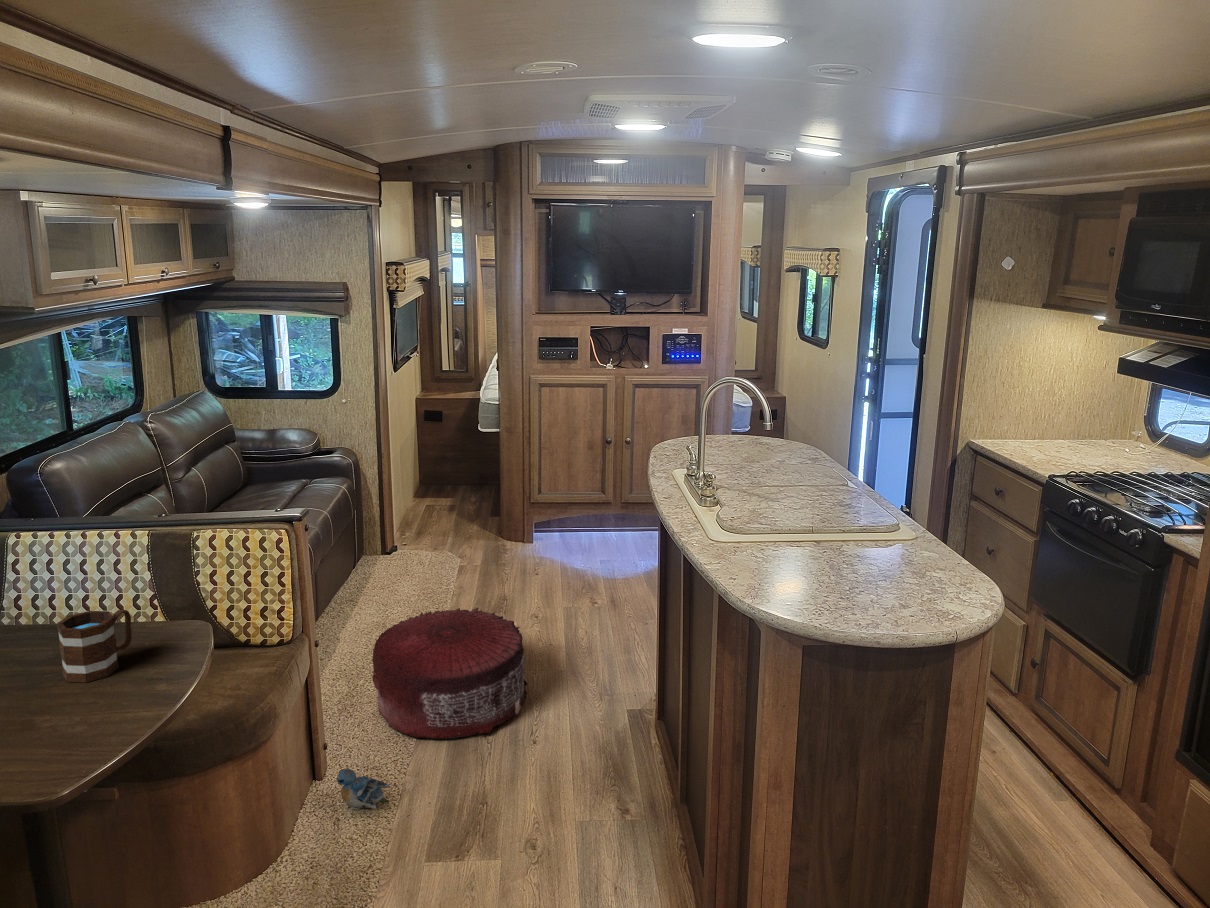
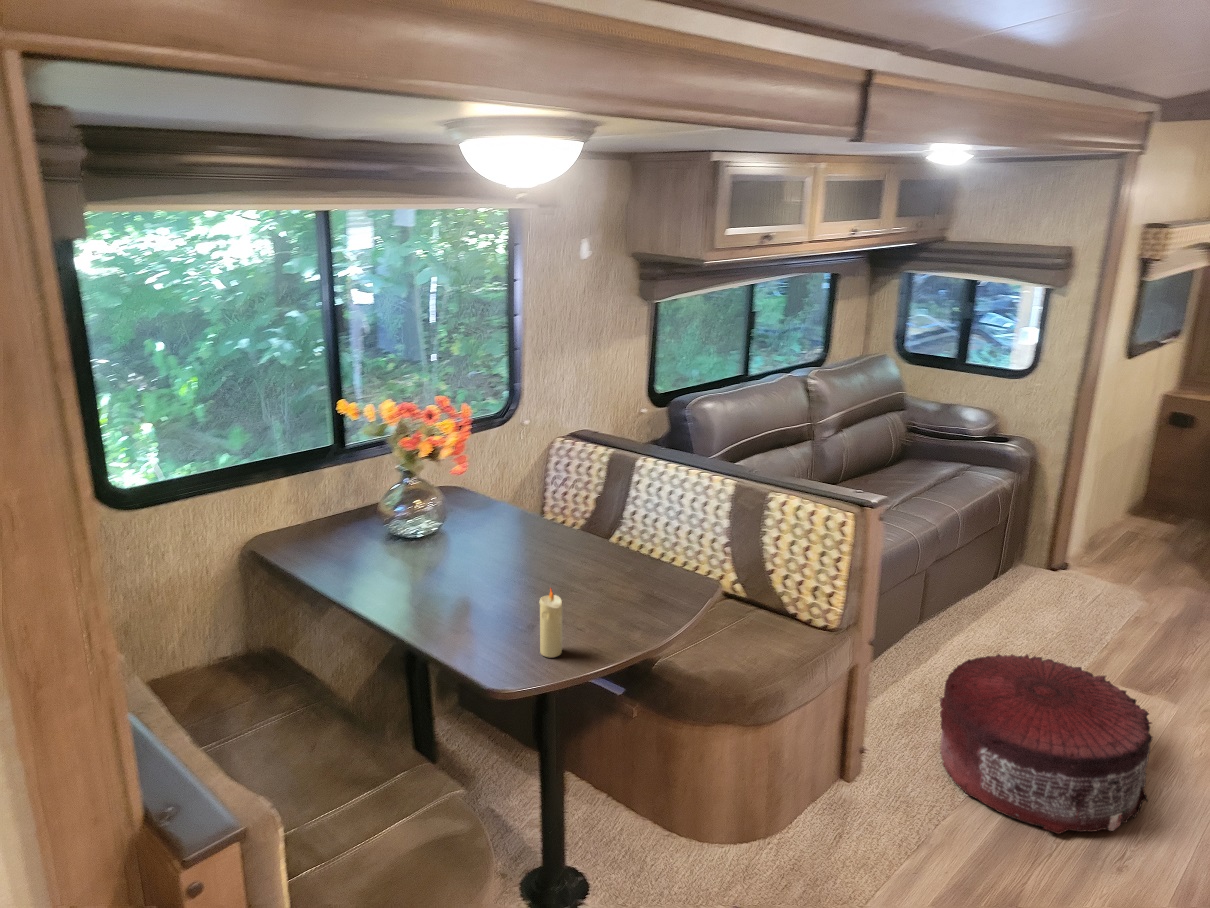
mug: present [56,610,132,683] -> none [597,539,660,602]
candle: none [42,677,81,758] -> present [540,589,562,657]
plush toy: present [336,769,389,809] -> none [850,785,904,847]

